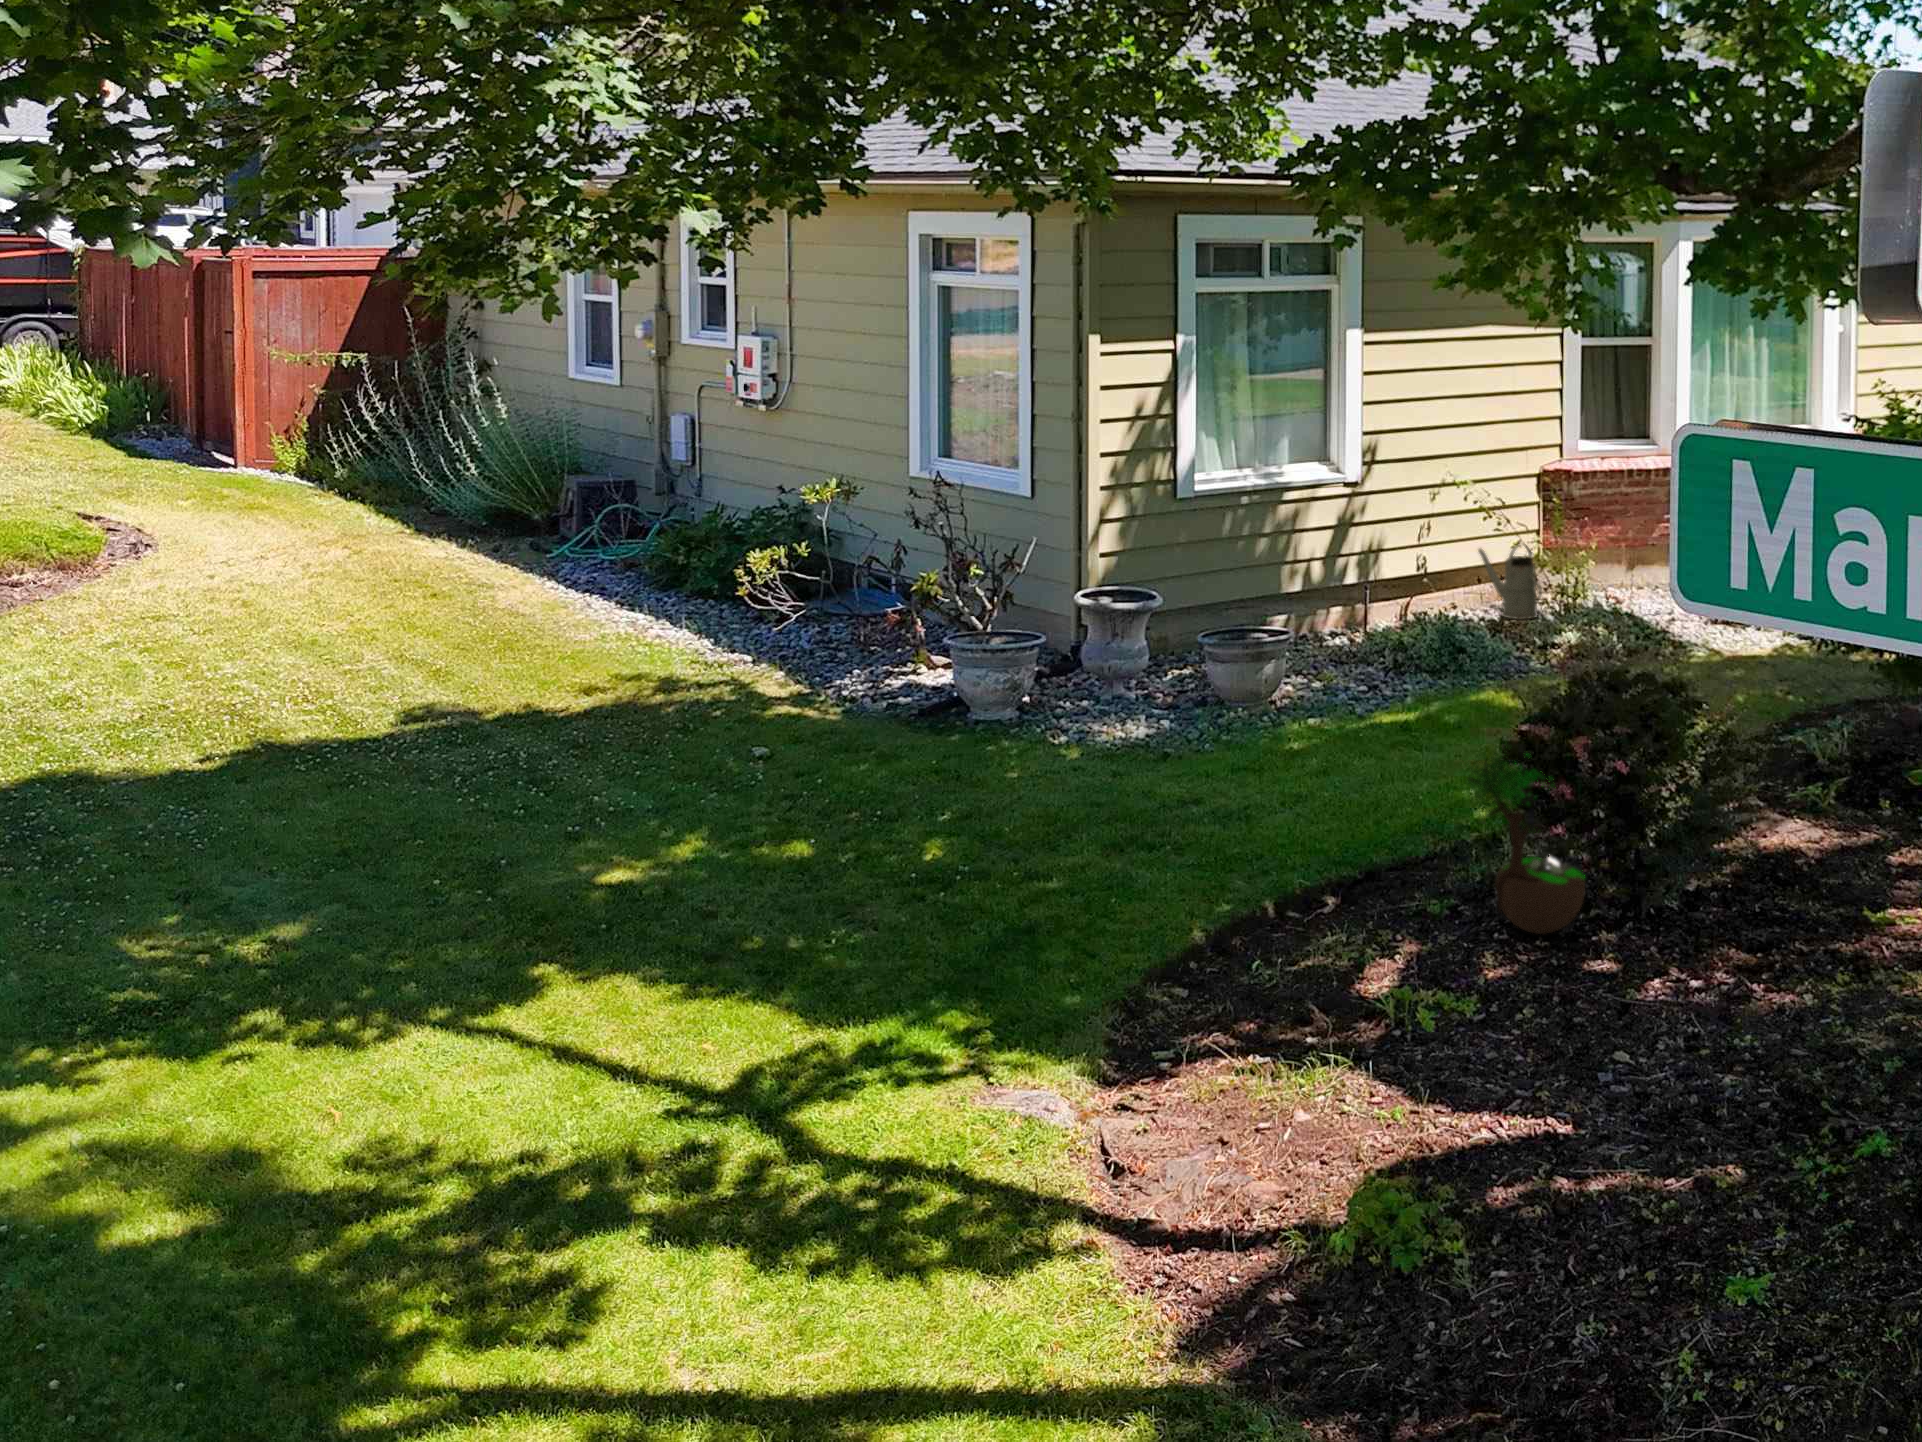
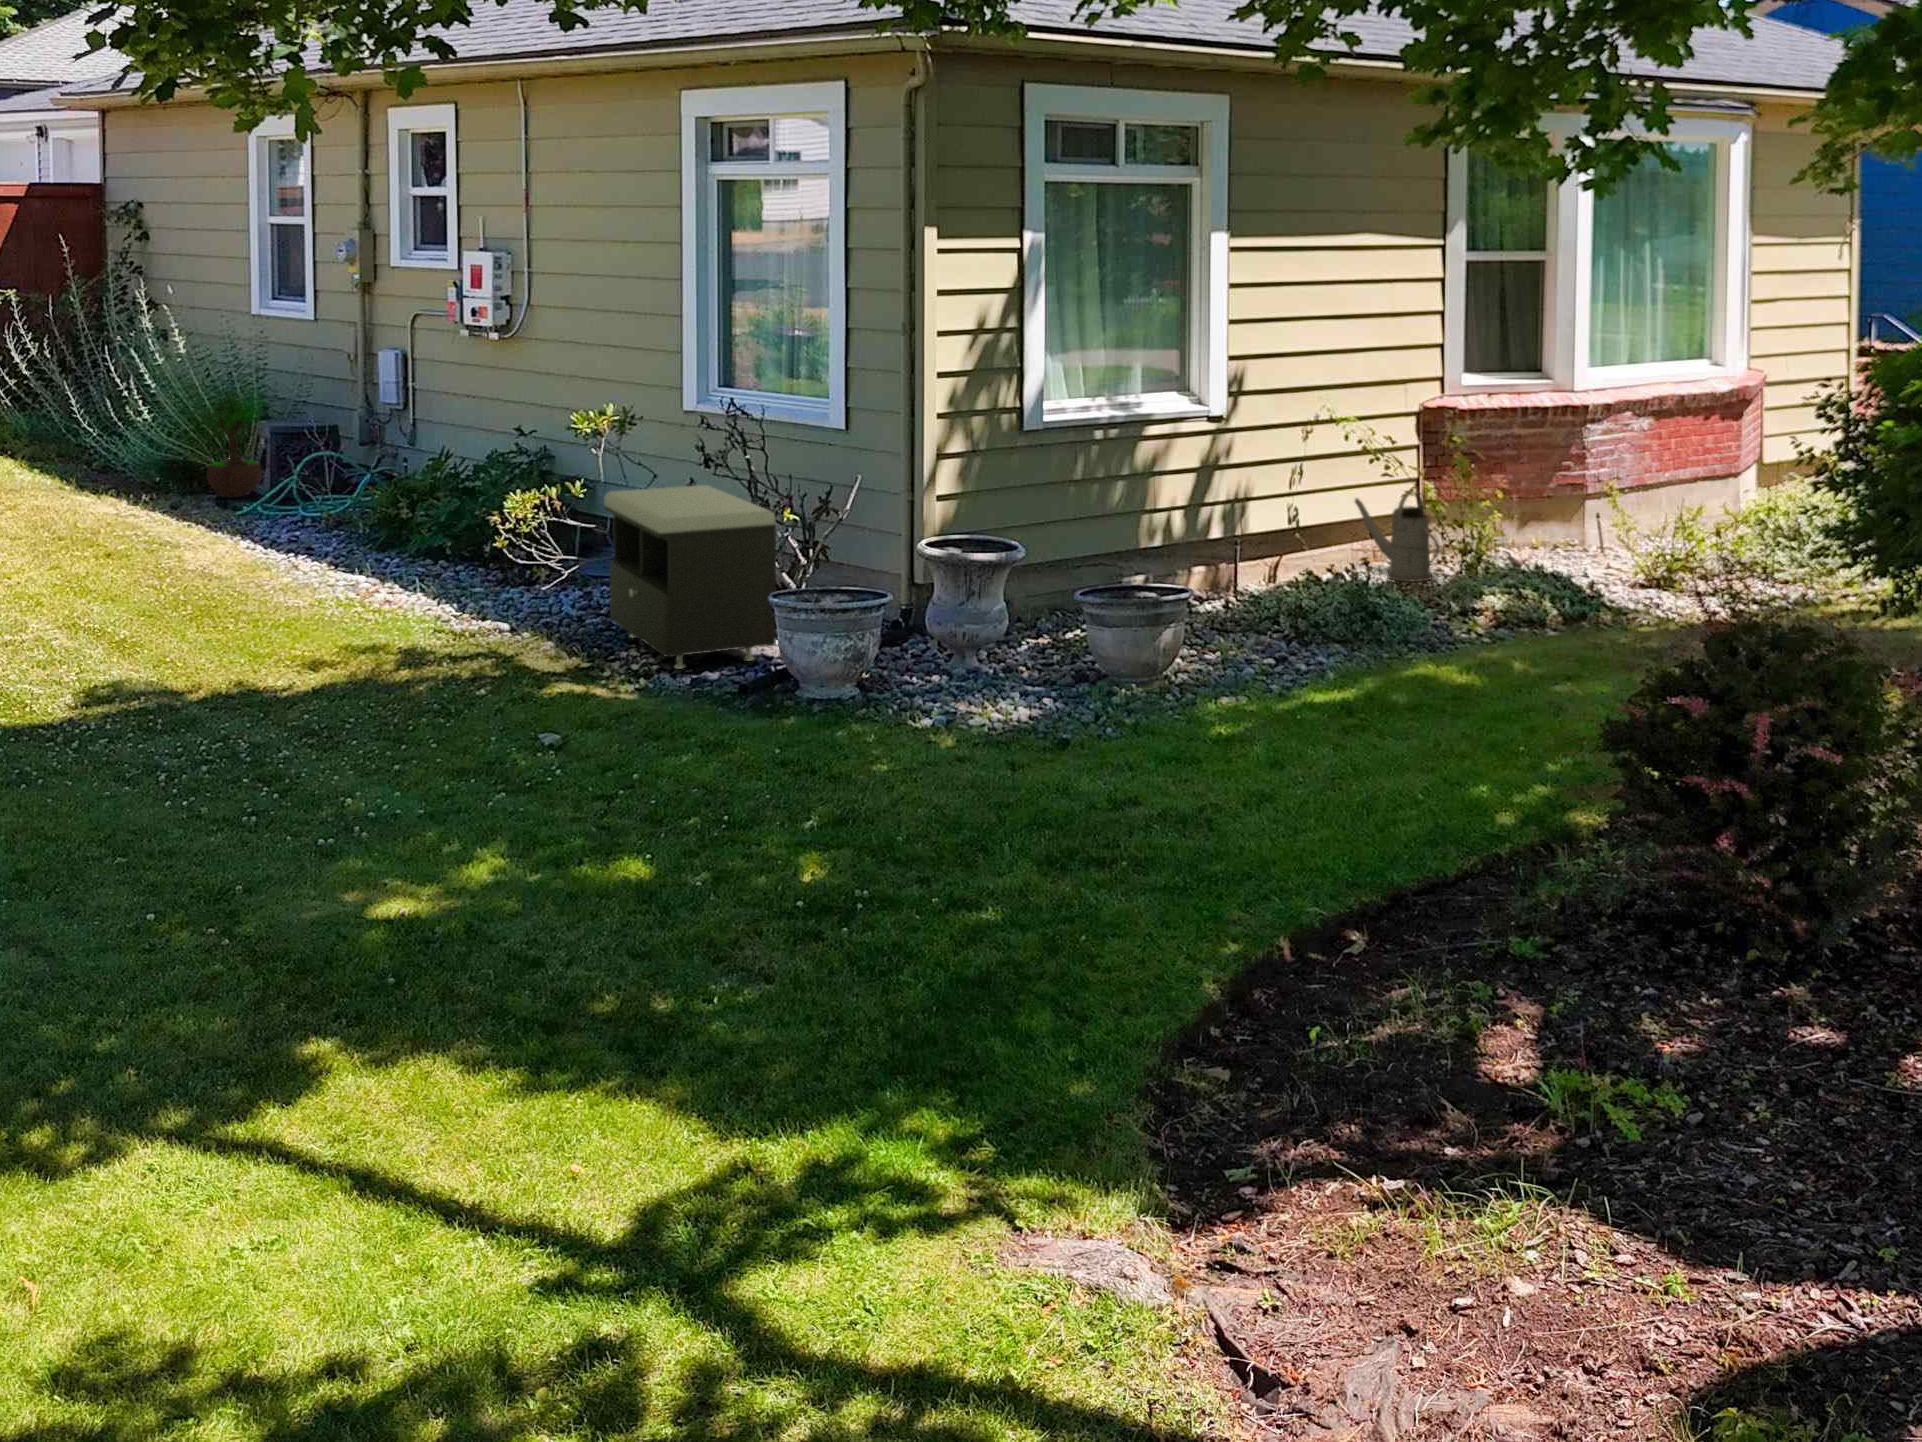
storage bench: none [830,543,963,695] -> present [604,485,776,669]
potted tree: present [1459,735,1585,934] -> present [200,389,262,498]

